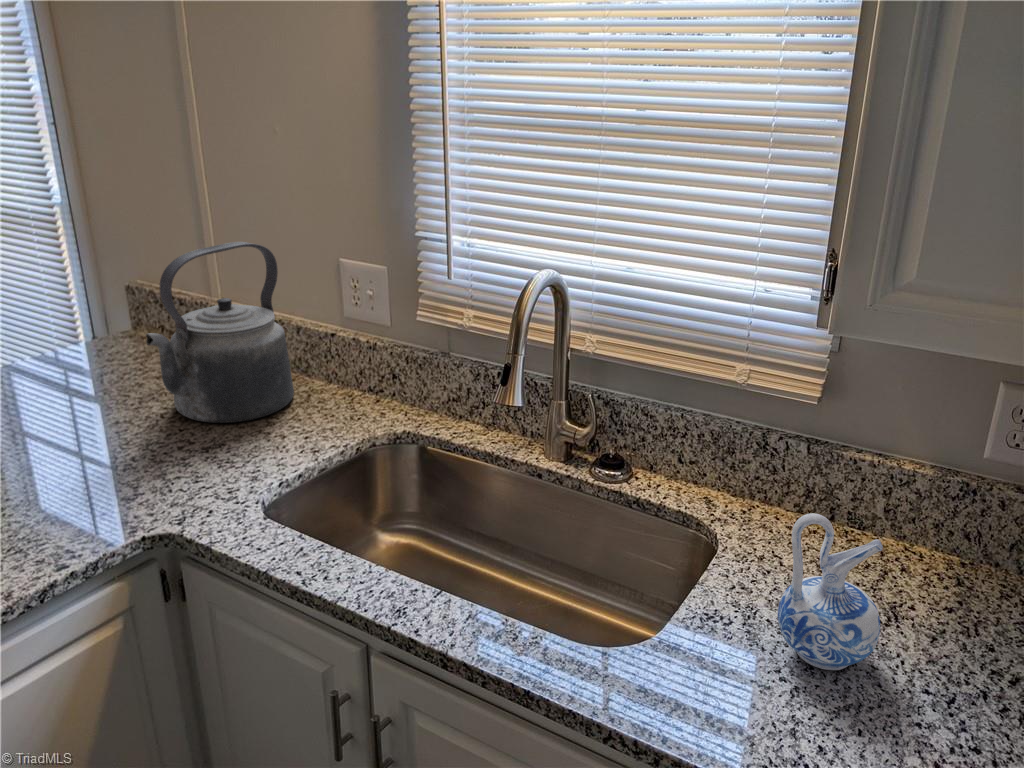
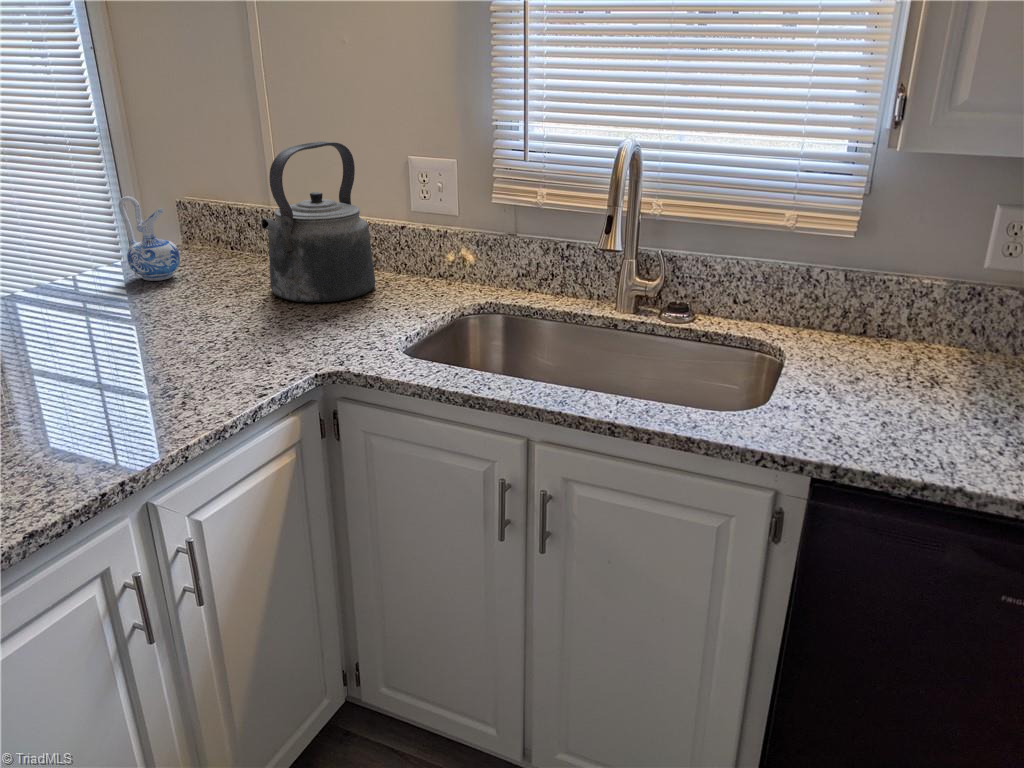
ceramic pitcher: present [778,513,883,670] -> present [119,196,180,281]

